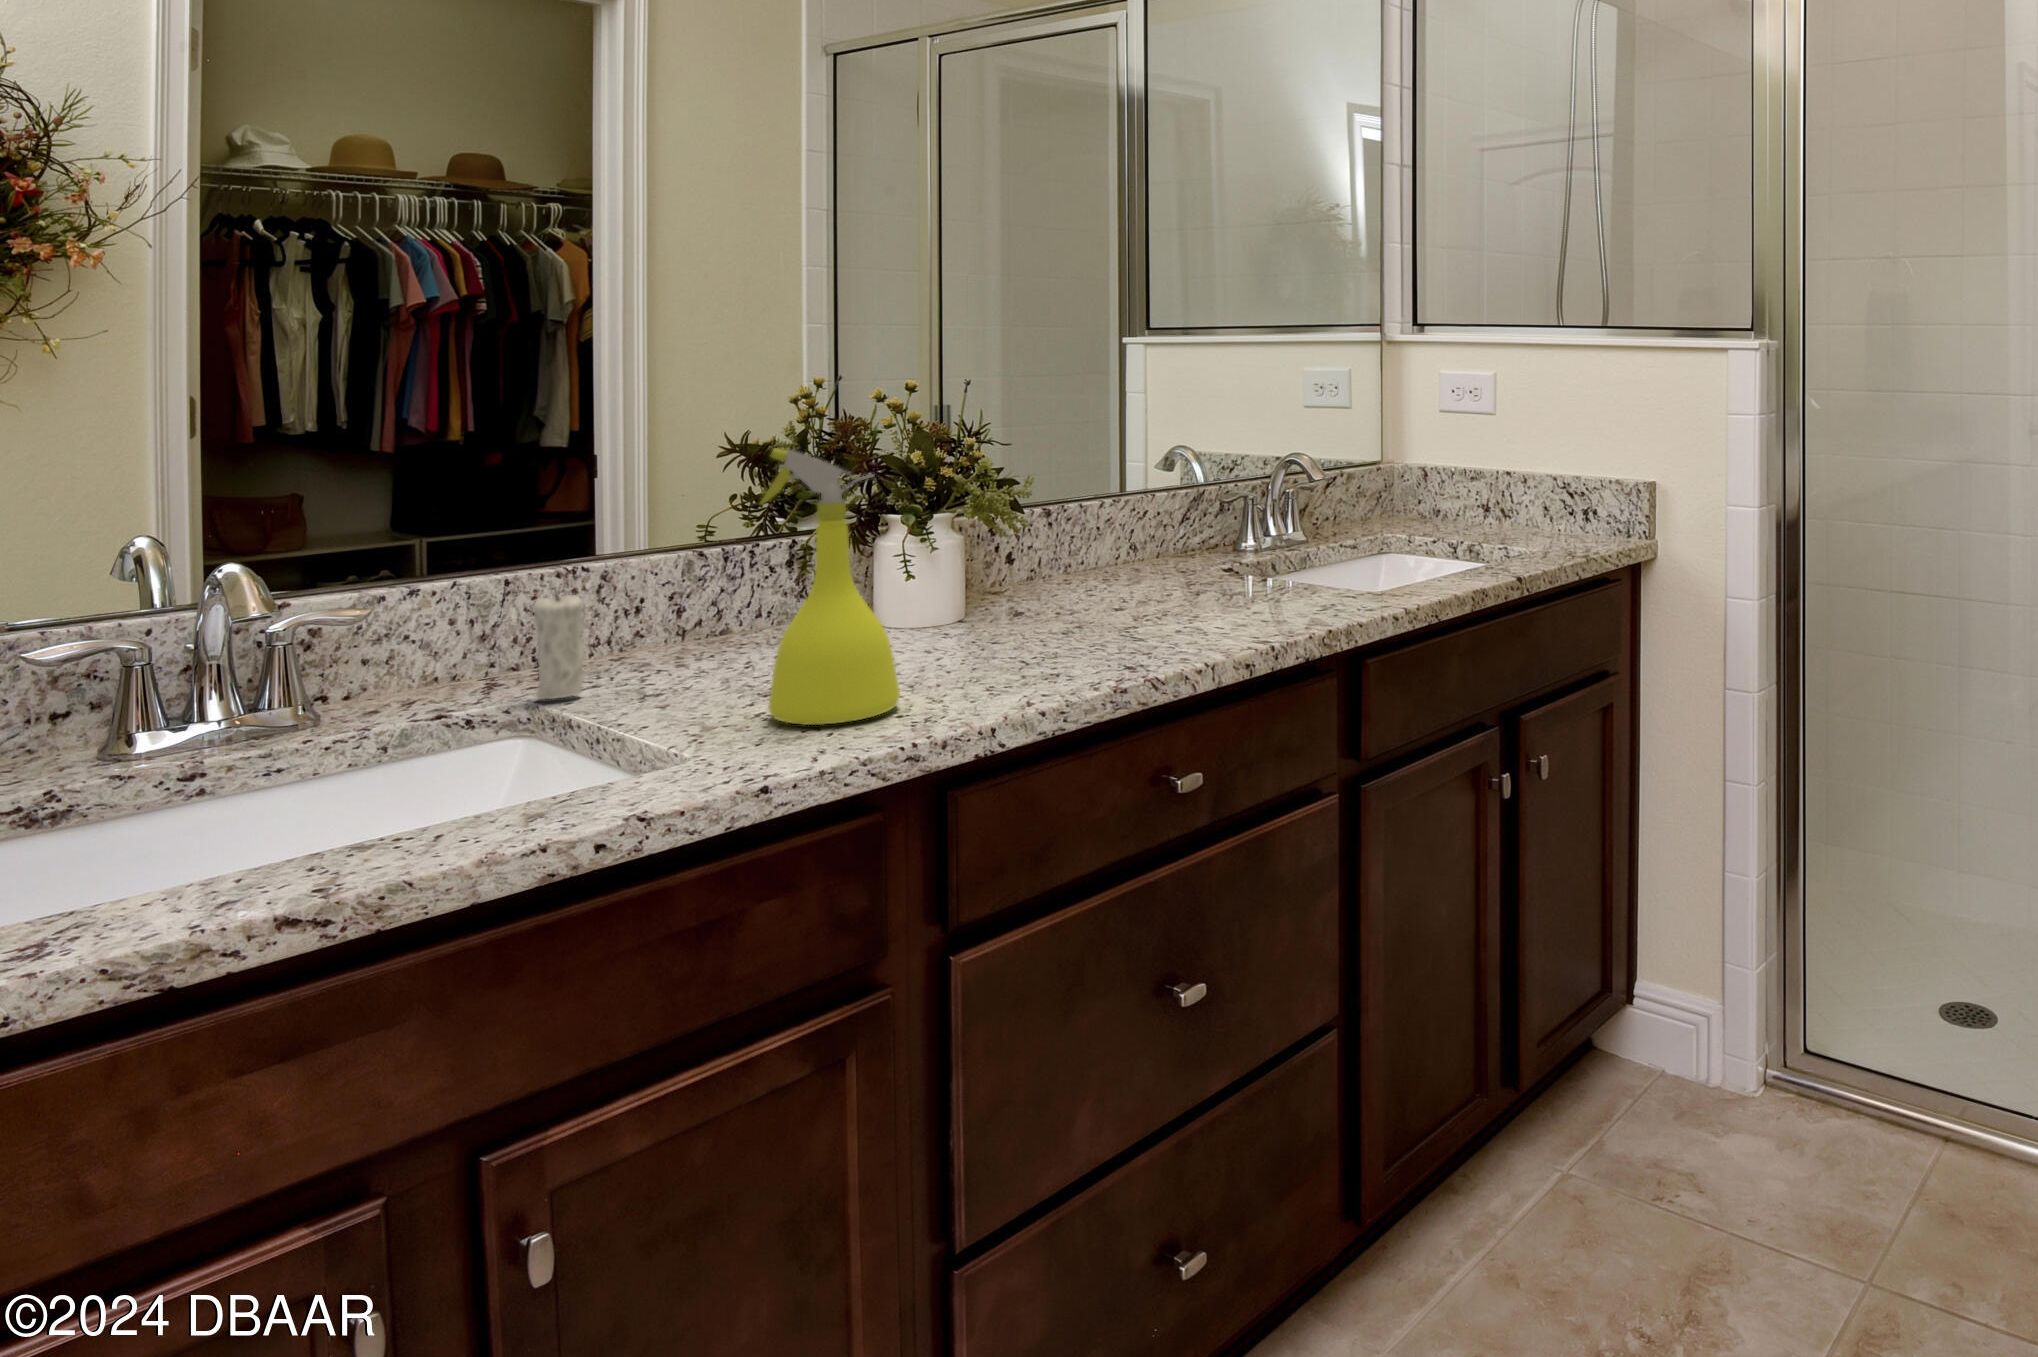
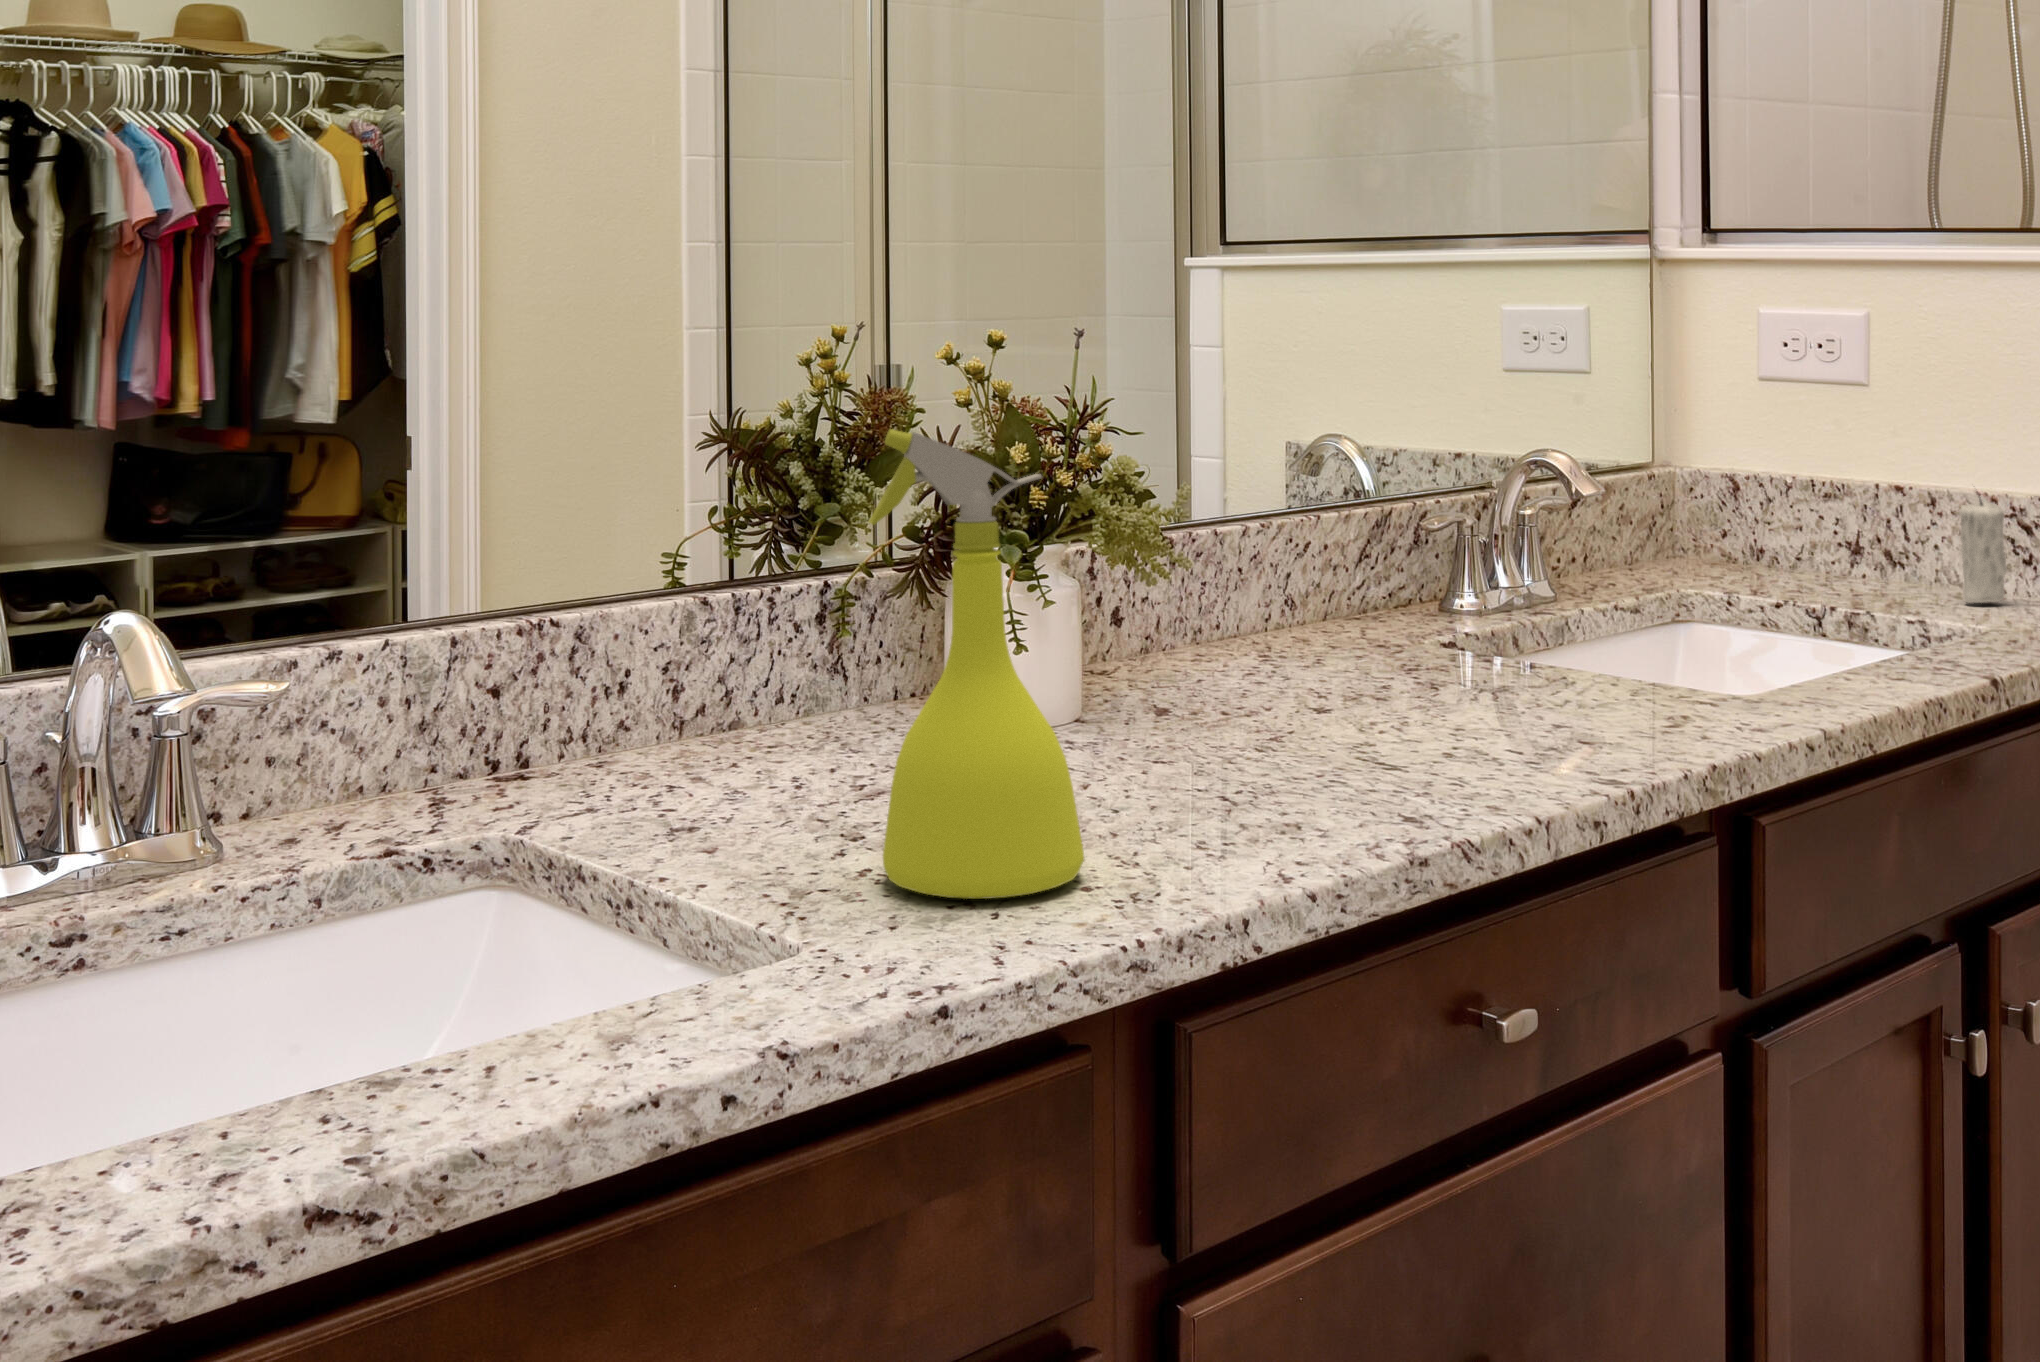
candle: present [533,581,585,699] -> present [1960,499,2007,603]

